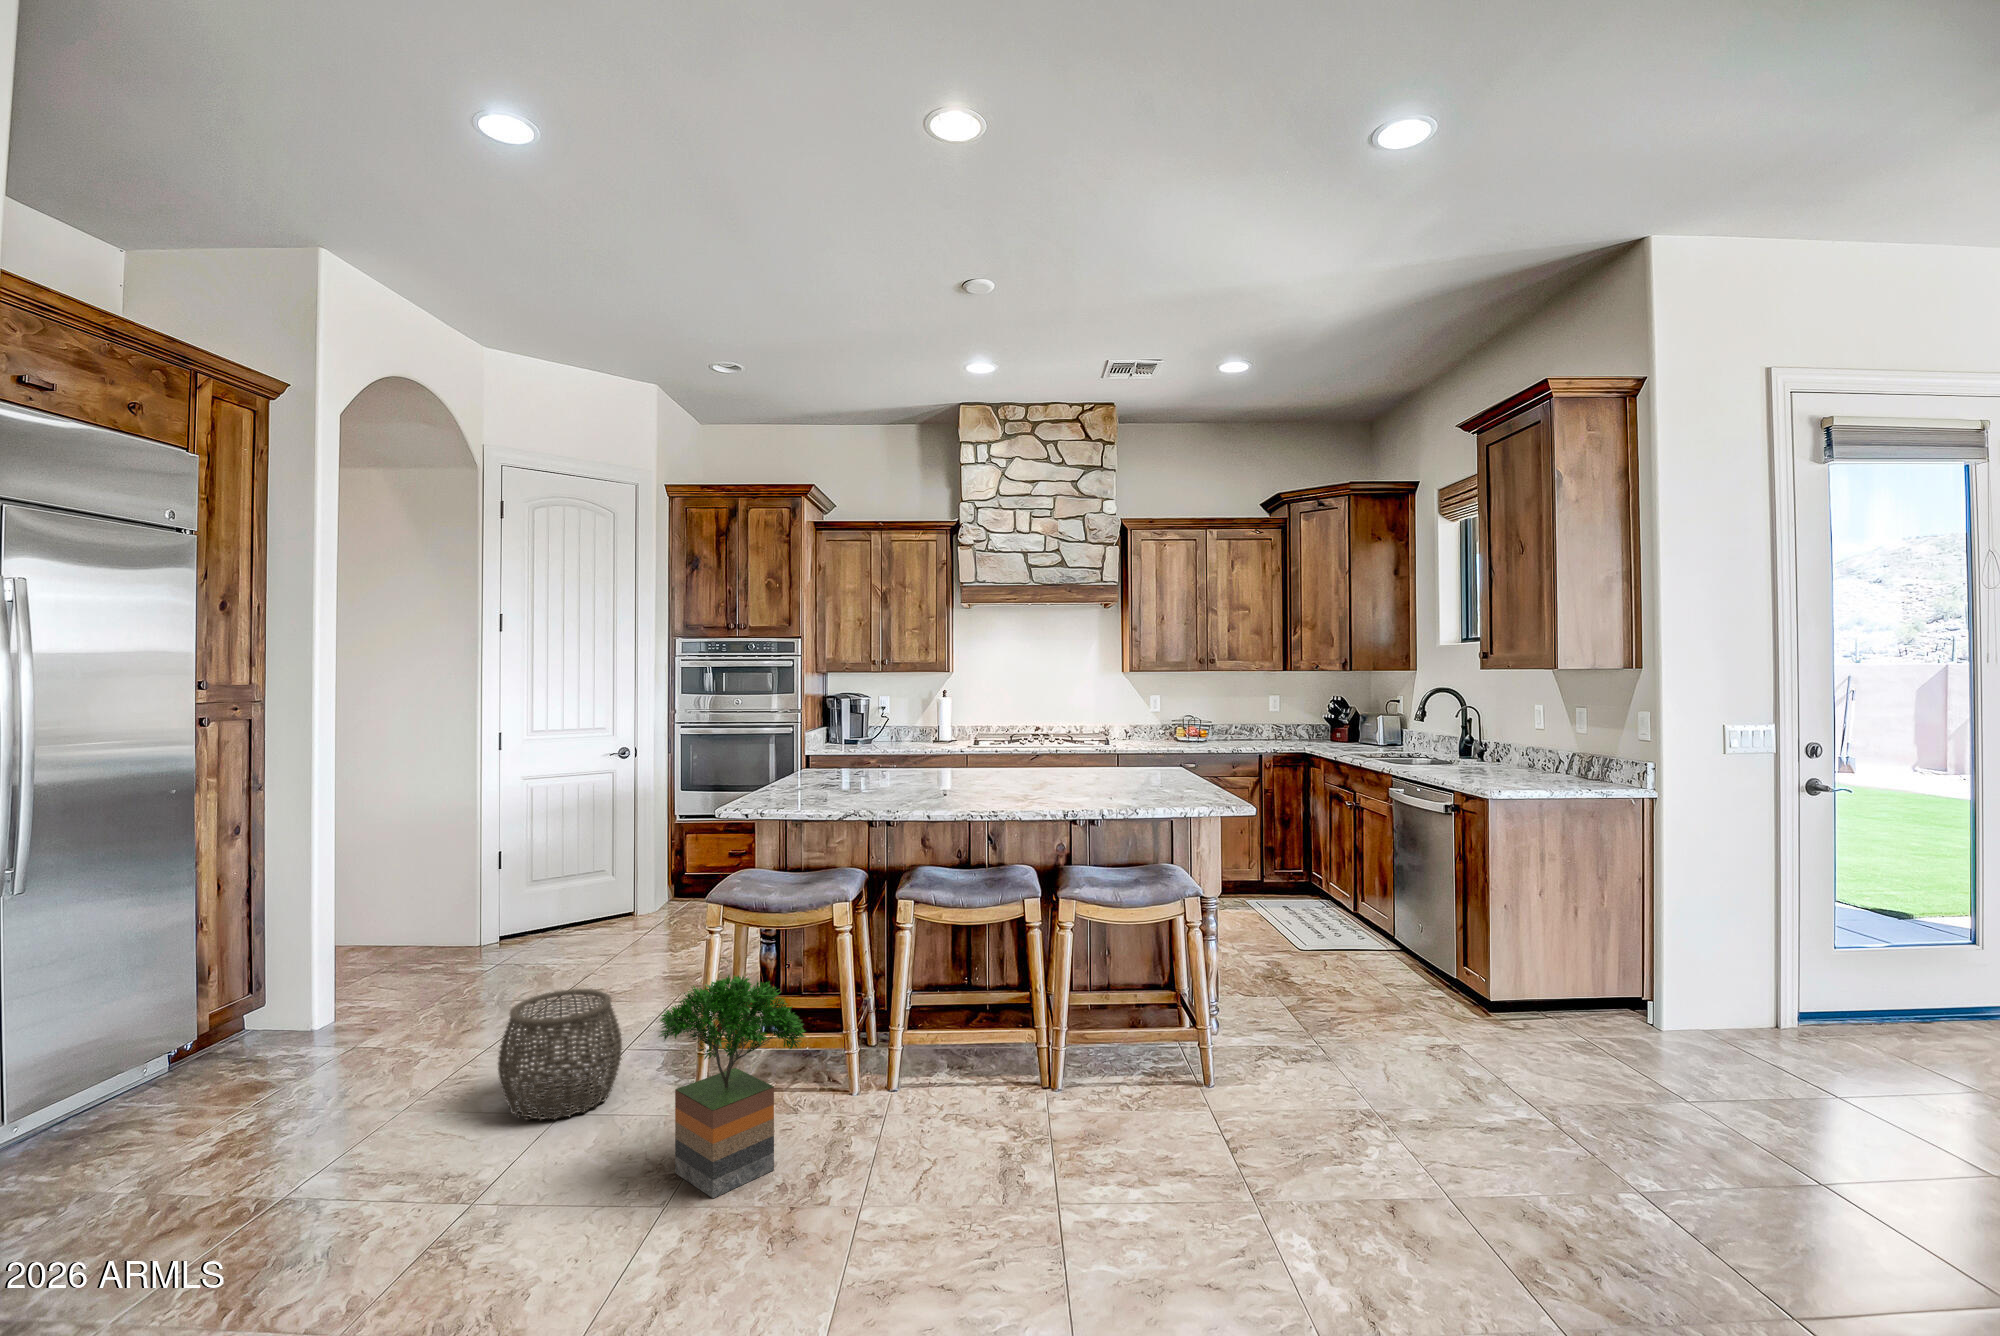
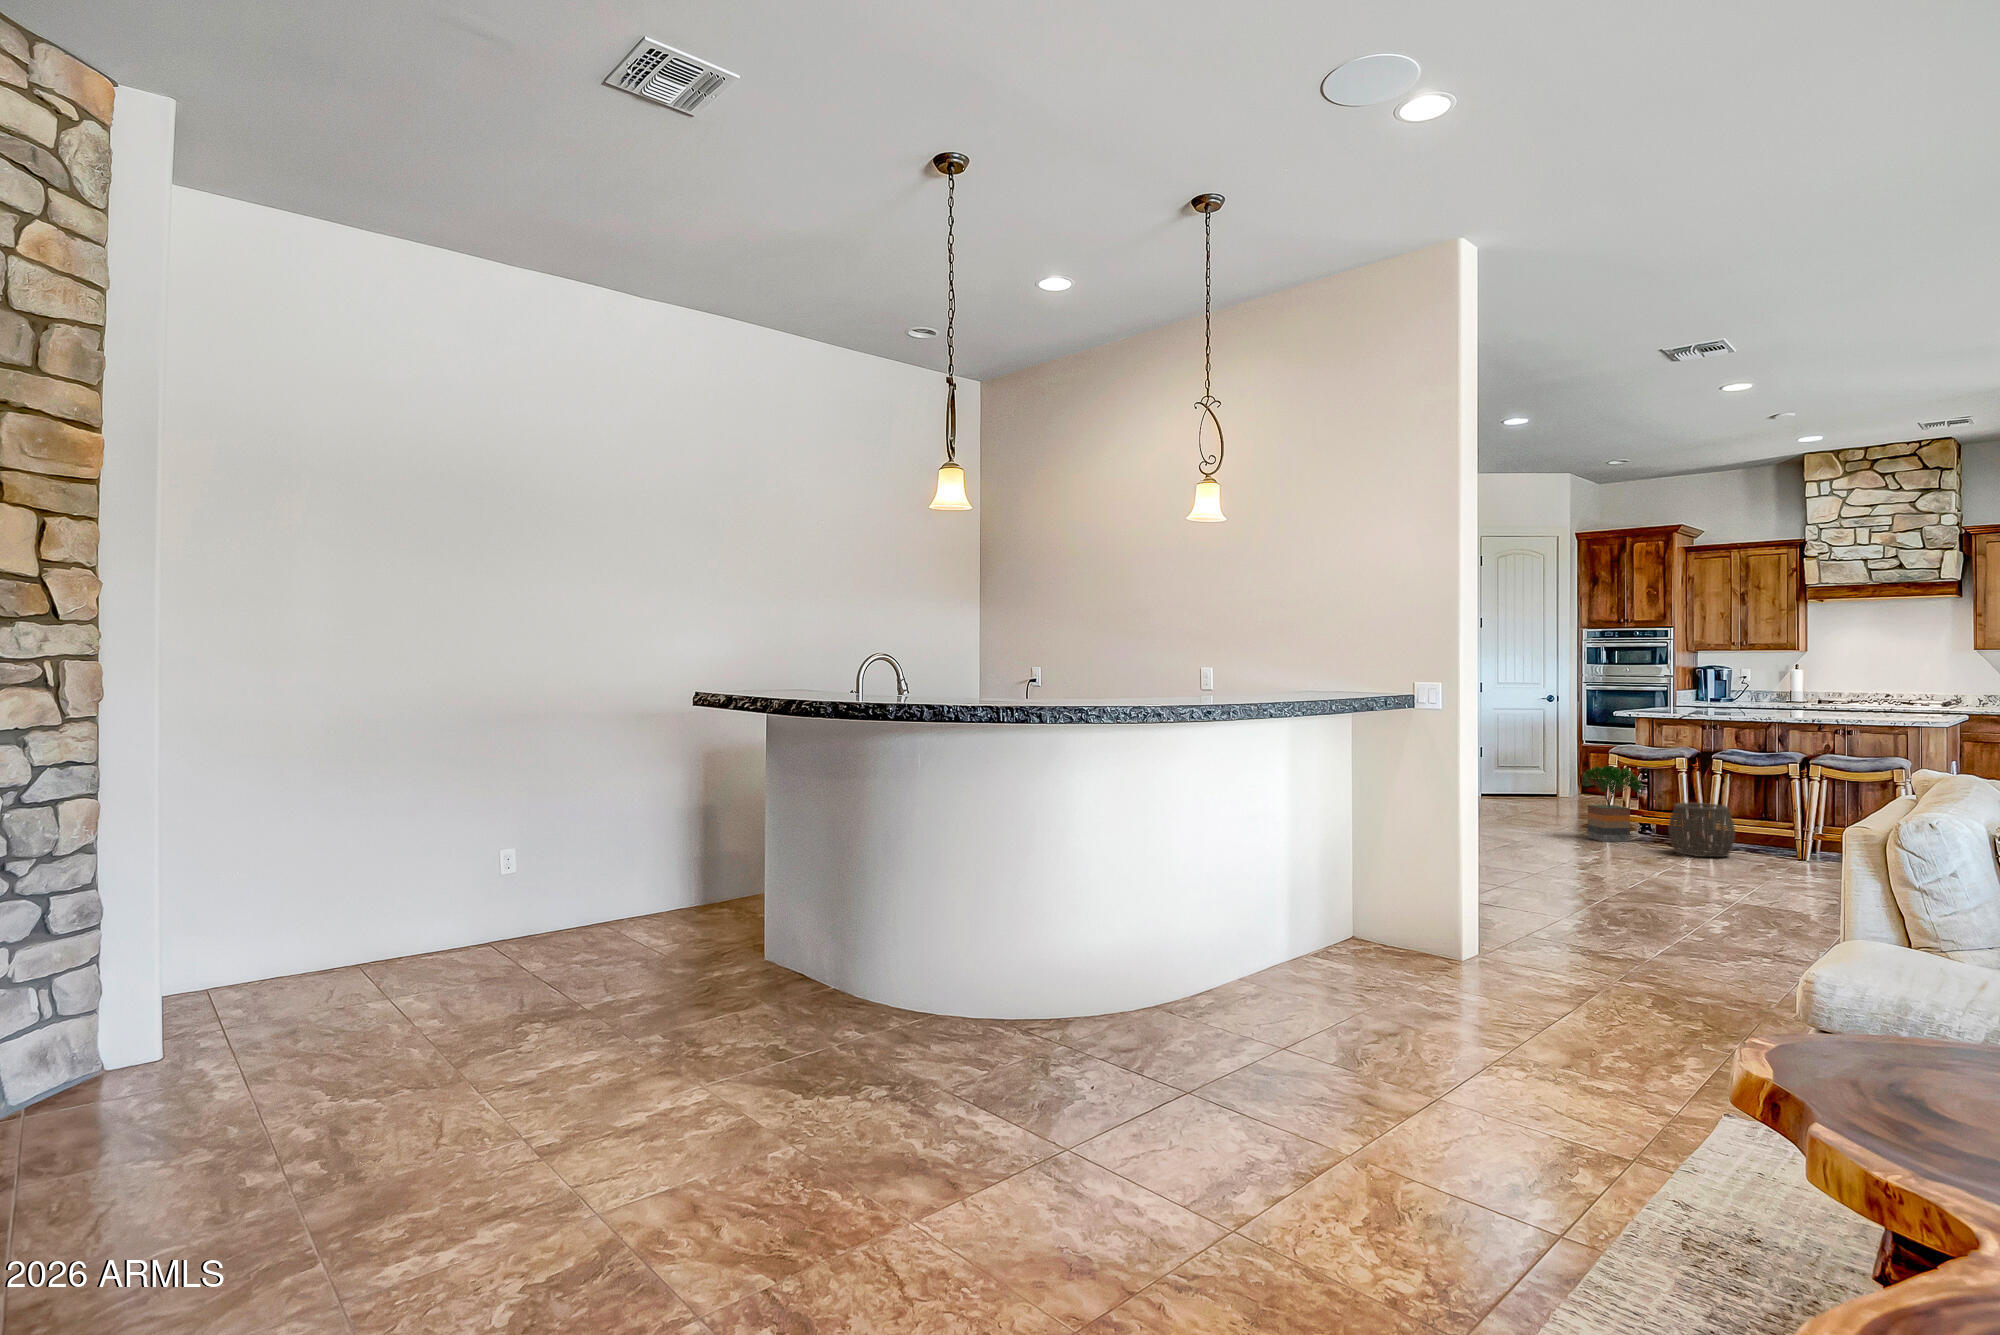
woven basket: present [498,989,622,1121] -> present [1669,803,1735,857]

